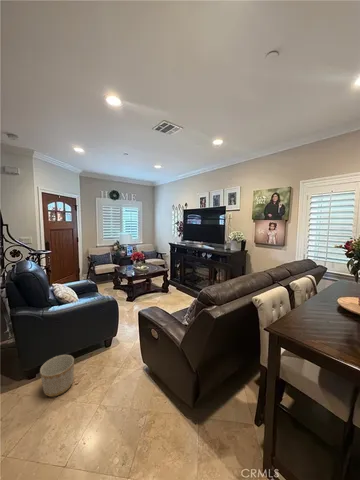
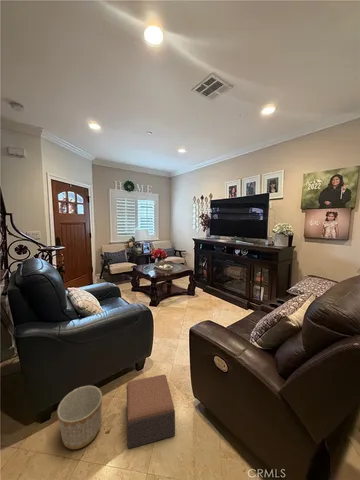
footstool: none [90,348,126,396] -> present [127,374,175,448]

